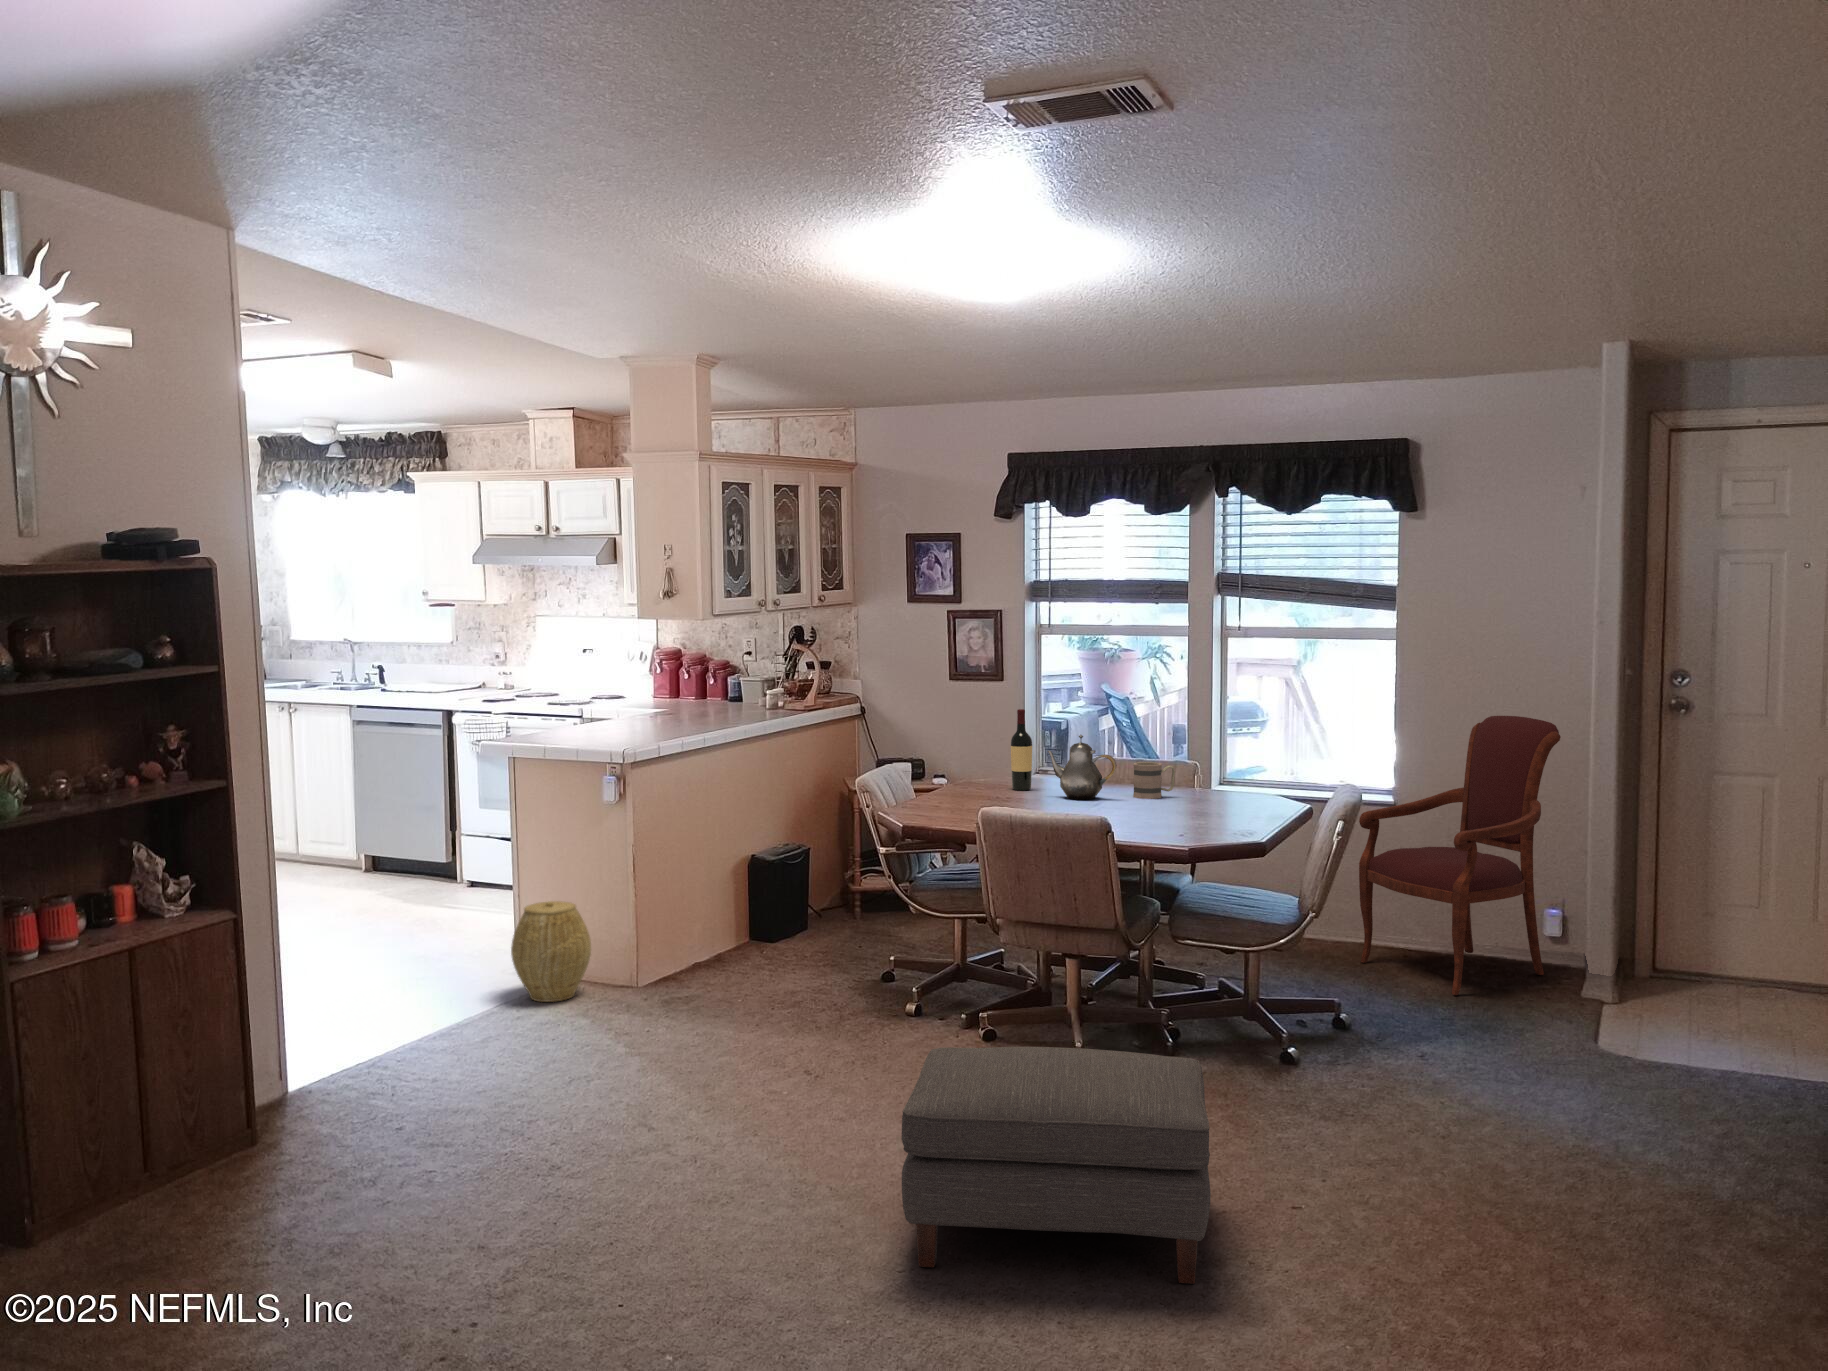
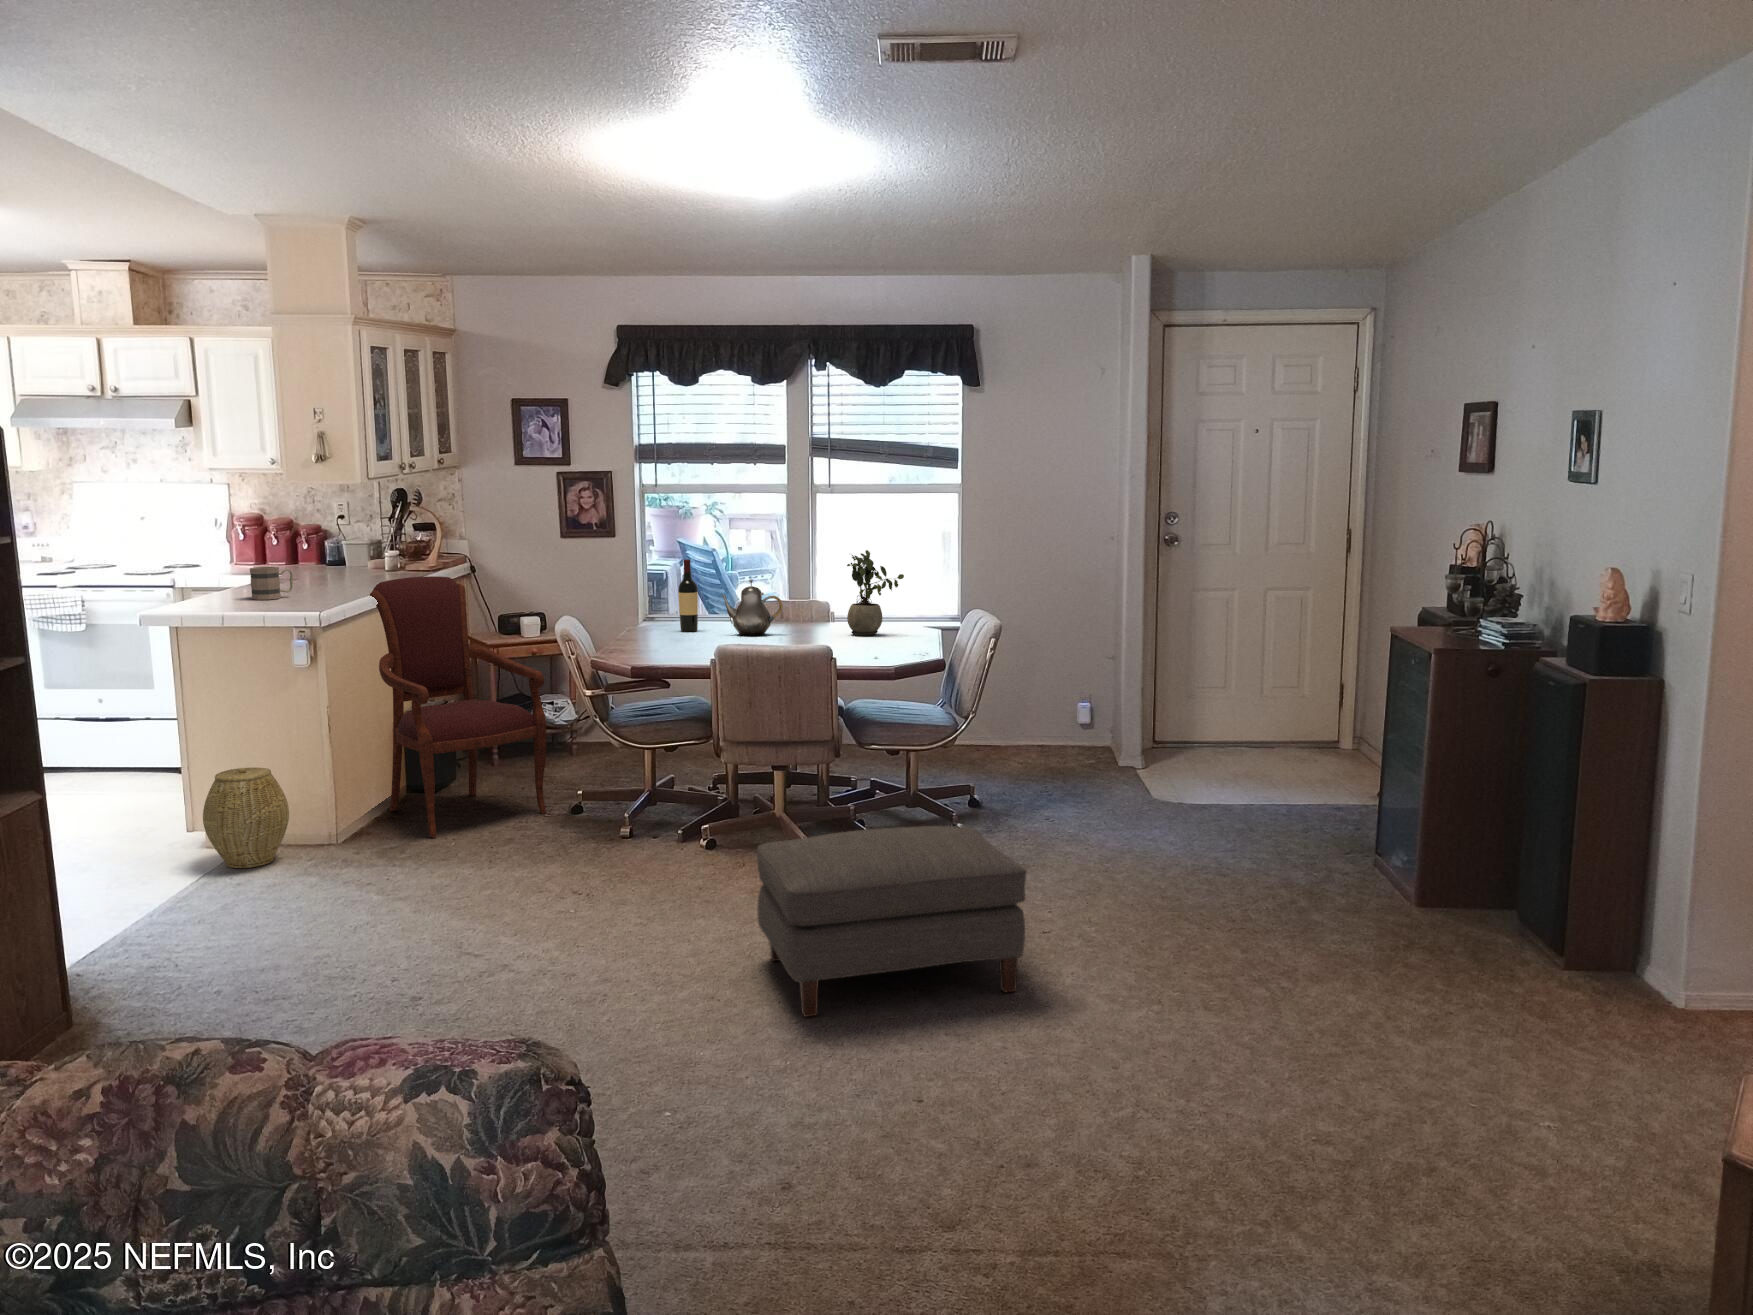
potted plant: none [1188,706,1257,808] -> present [847,550,904,636]
armchair: present [1359,716,1561,995] -> present [370,576,546,838]
mug: present [1133,762,1175,799] -> present [250,567,293,600]

